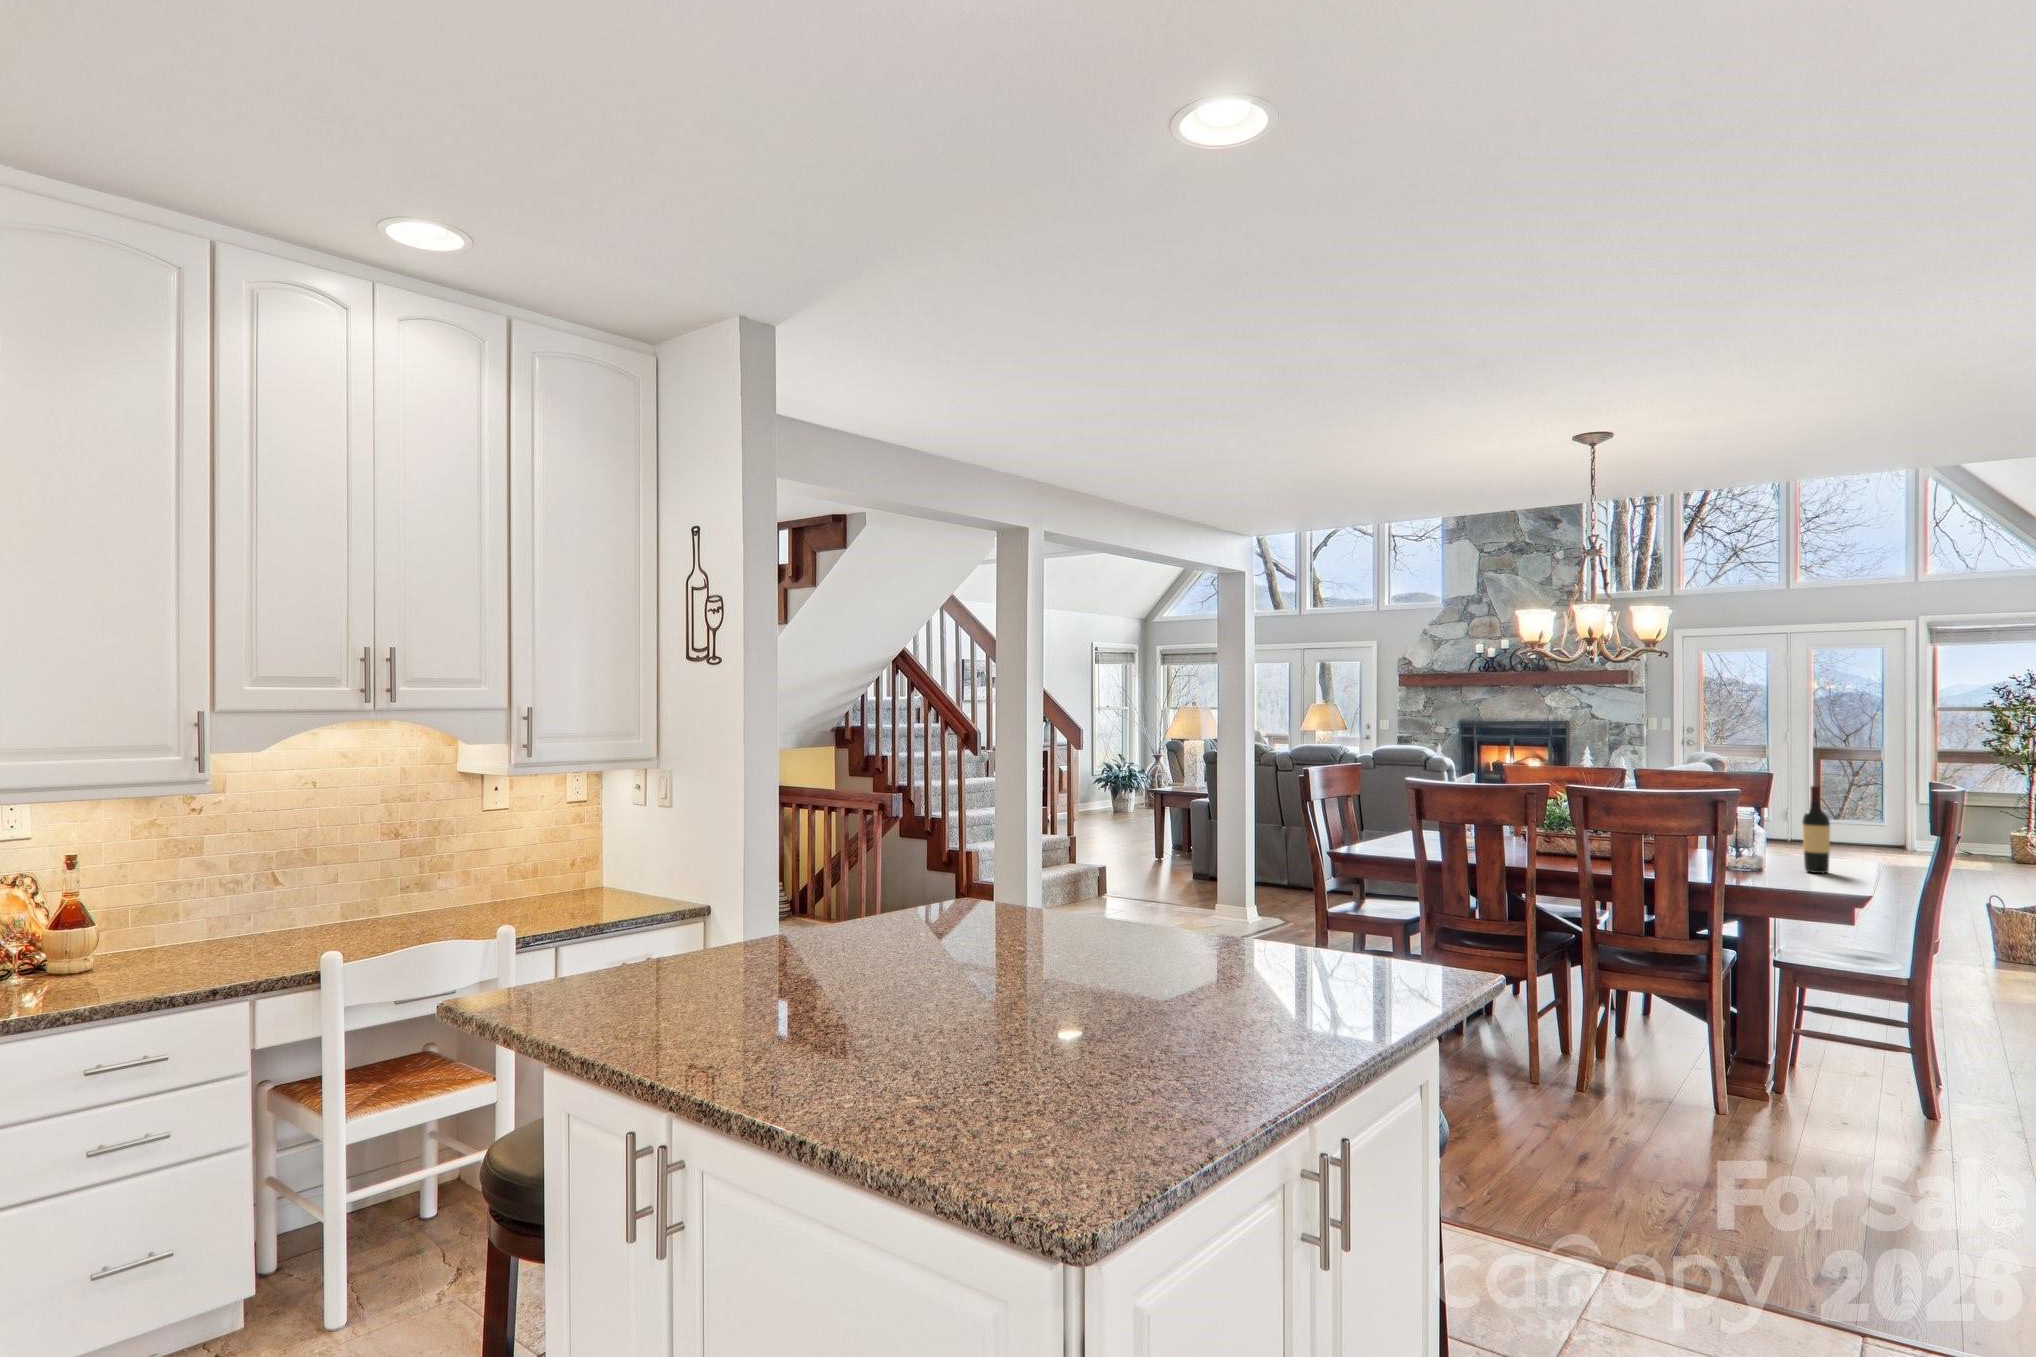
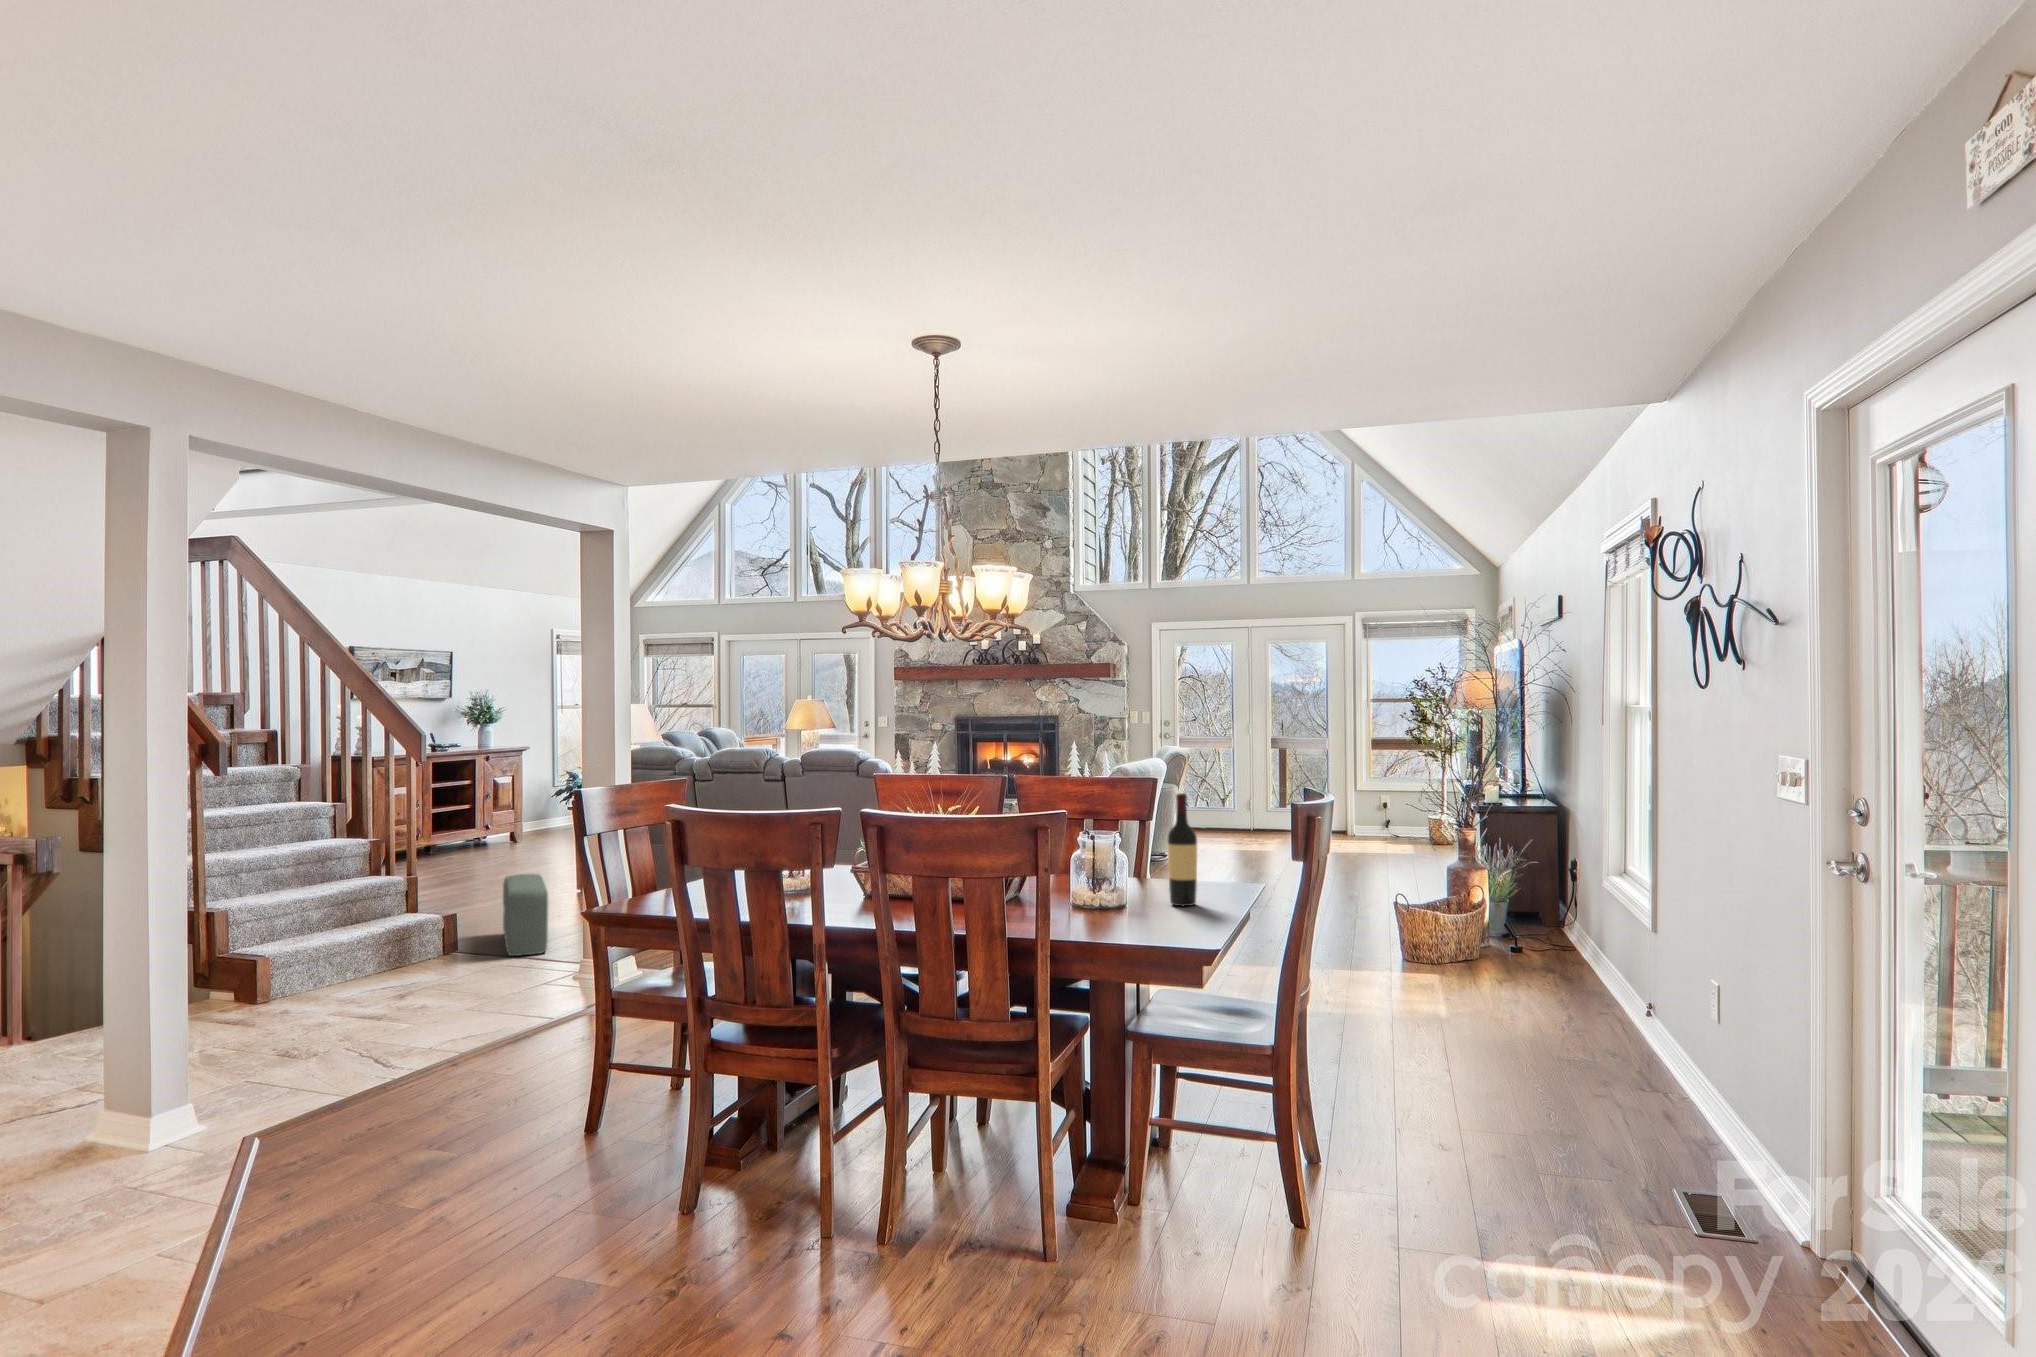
pouf: none [1133,840,1179,902] -> present [503,874,548,956]

